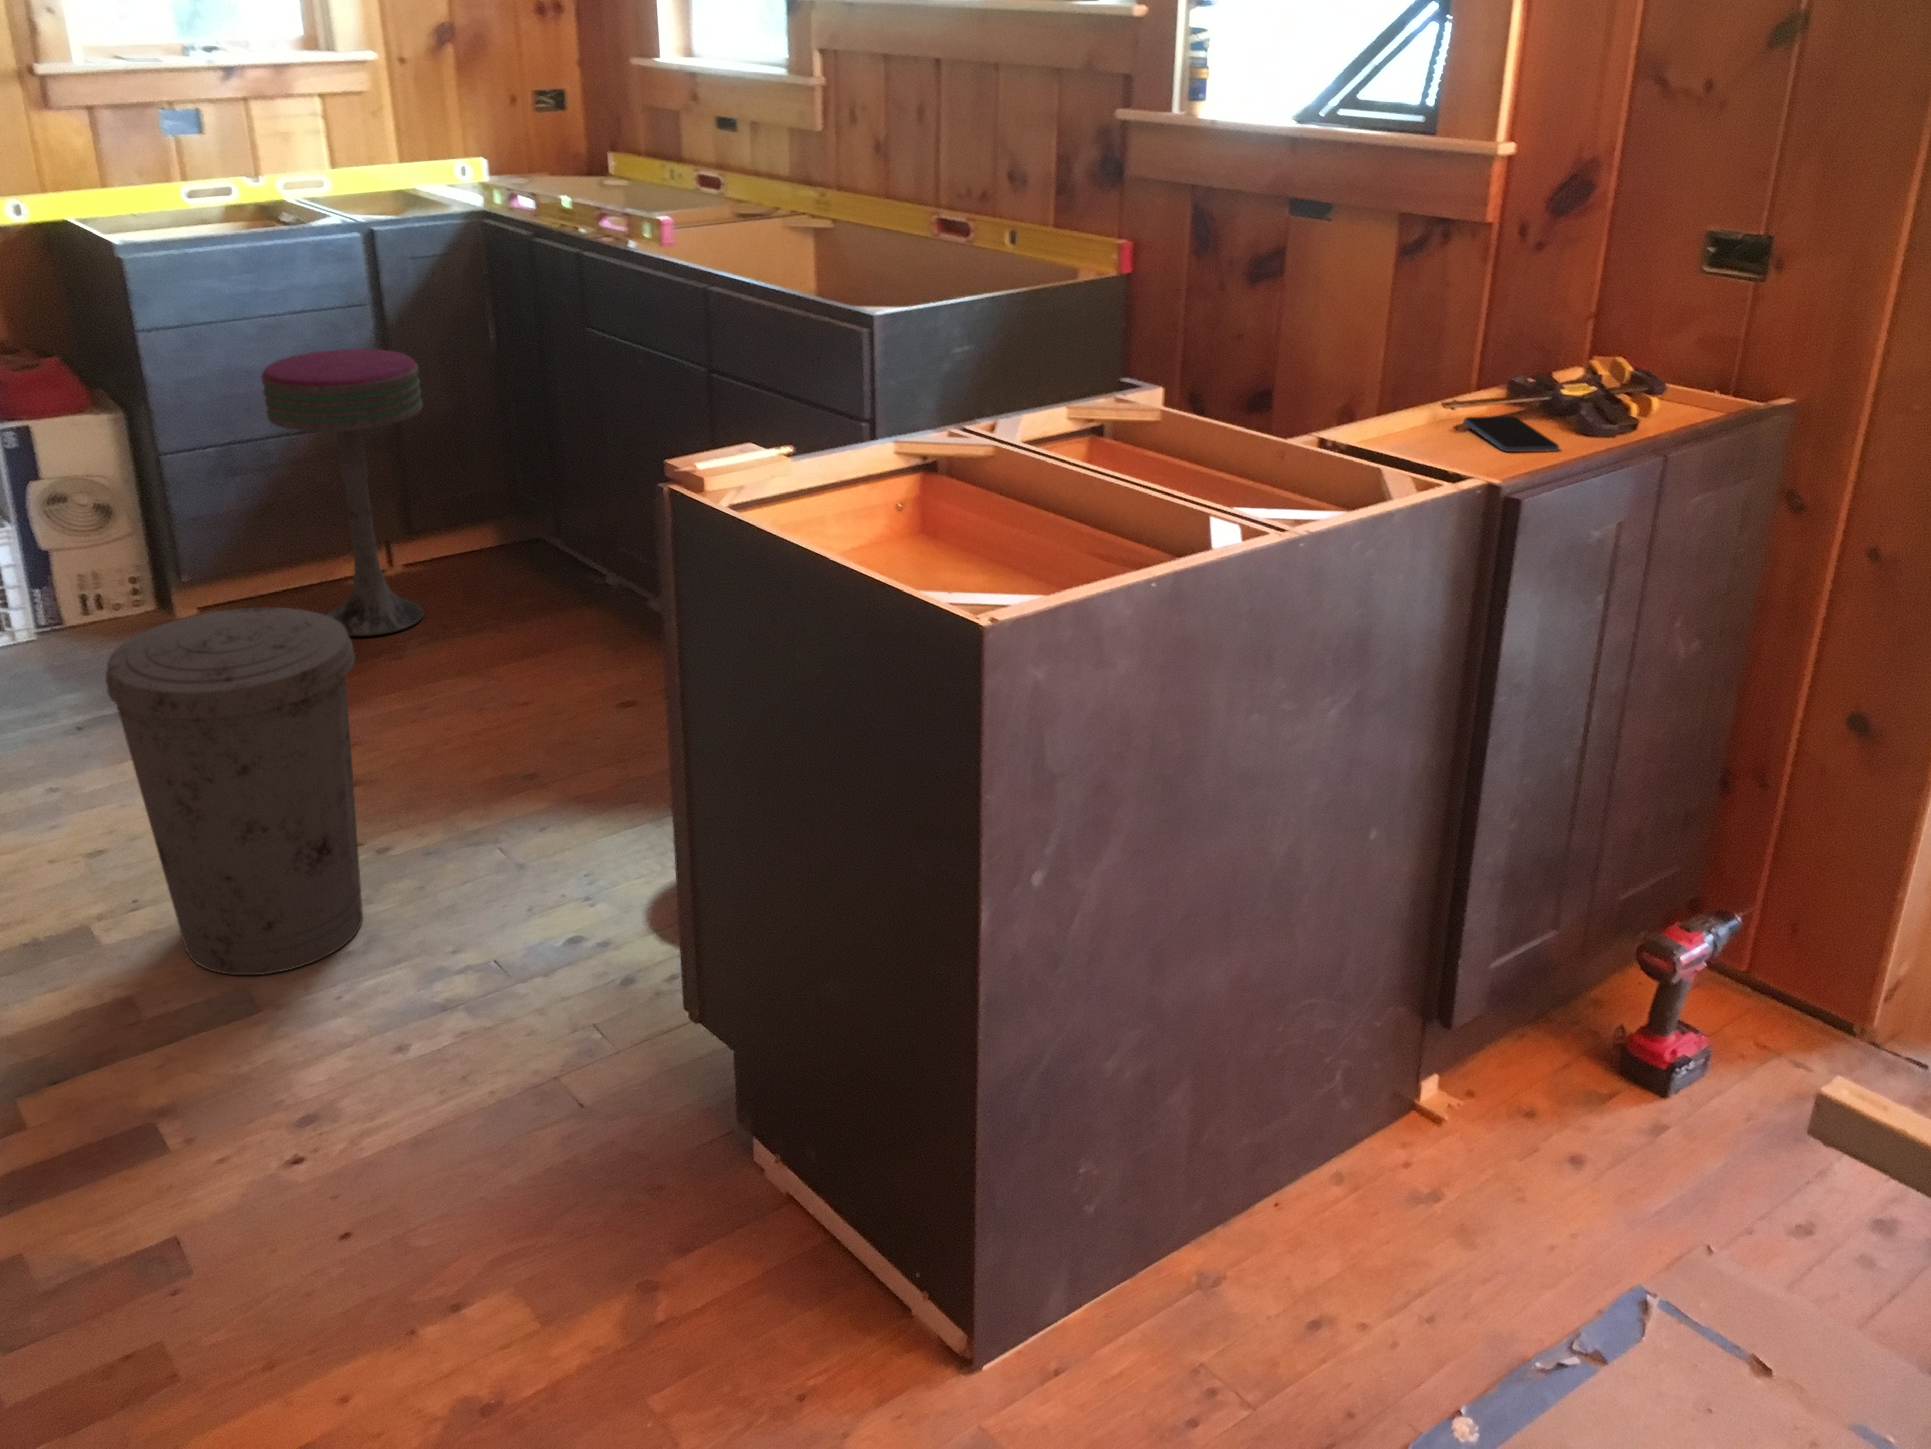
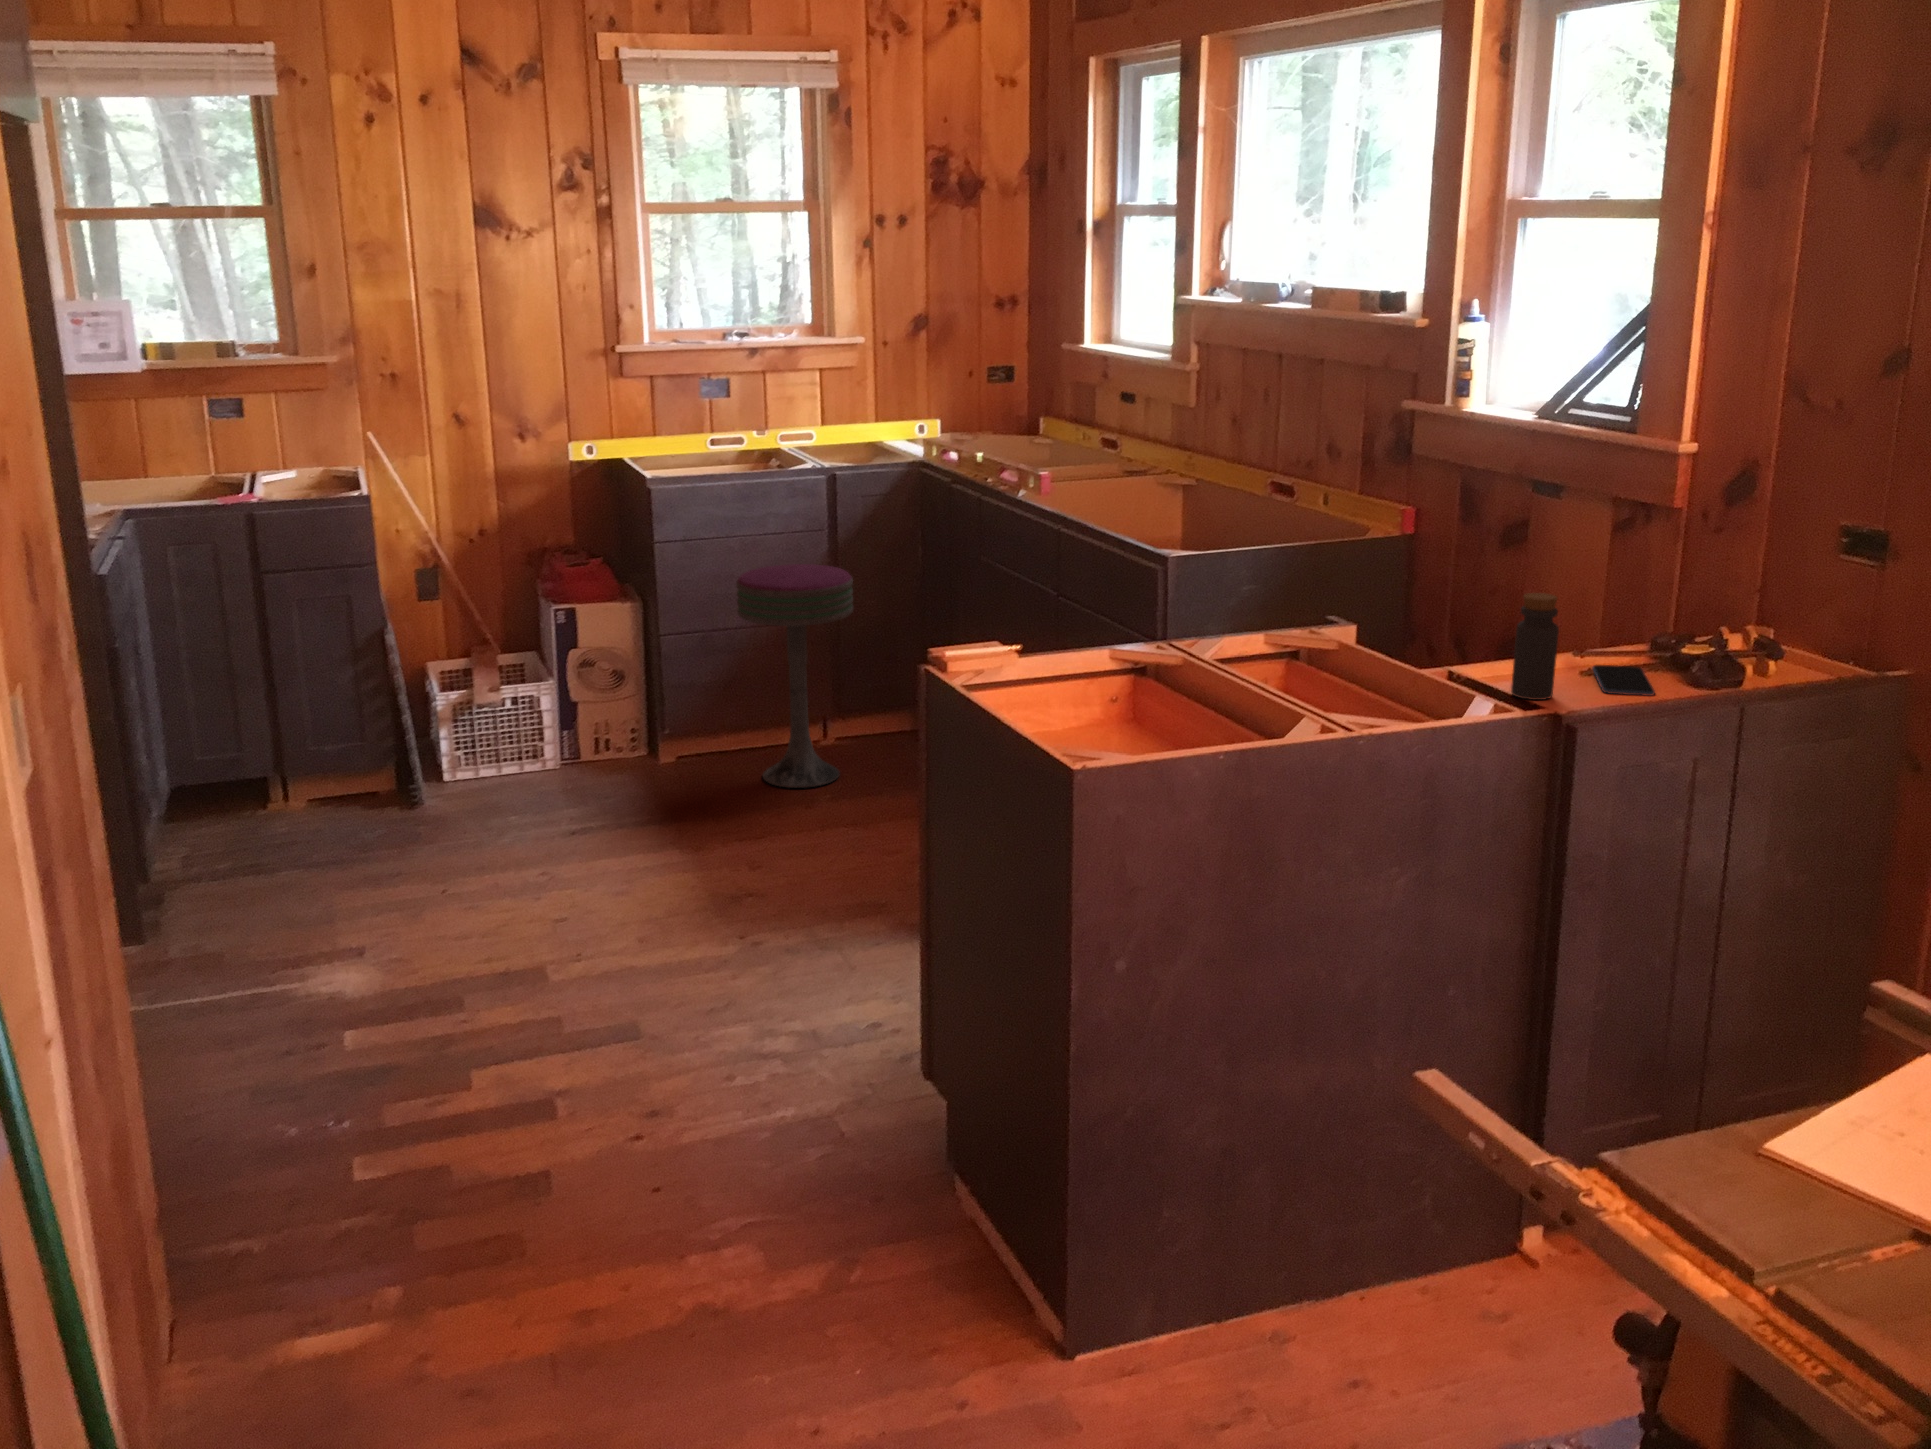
bottle: none [1406,332,1467,467] -> present [1511,593,1559,700]
trash can: present [106,607,363,975] -> none [572,745,743,1015]

